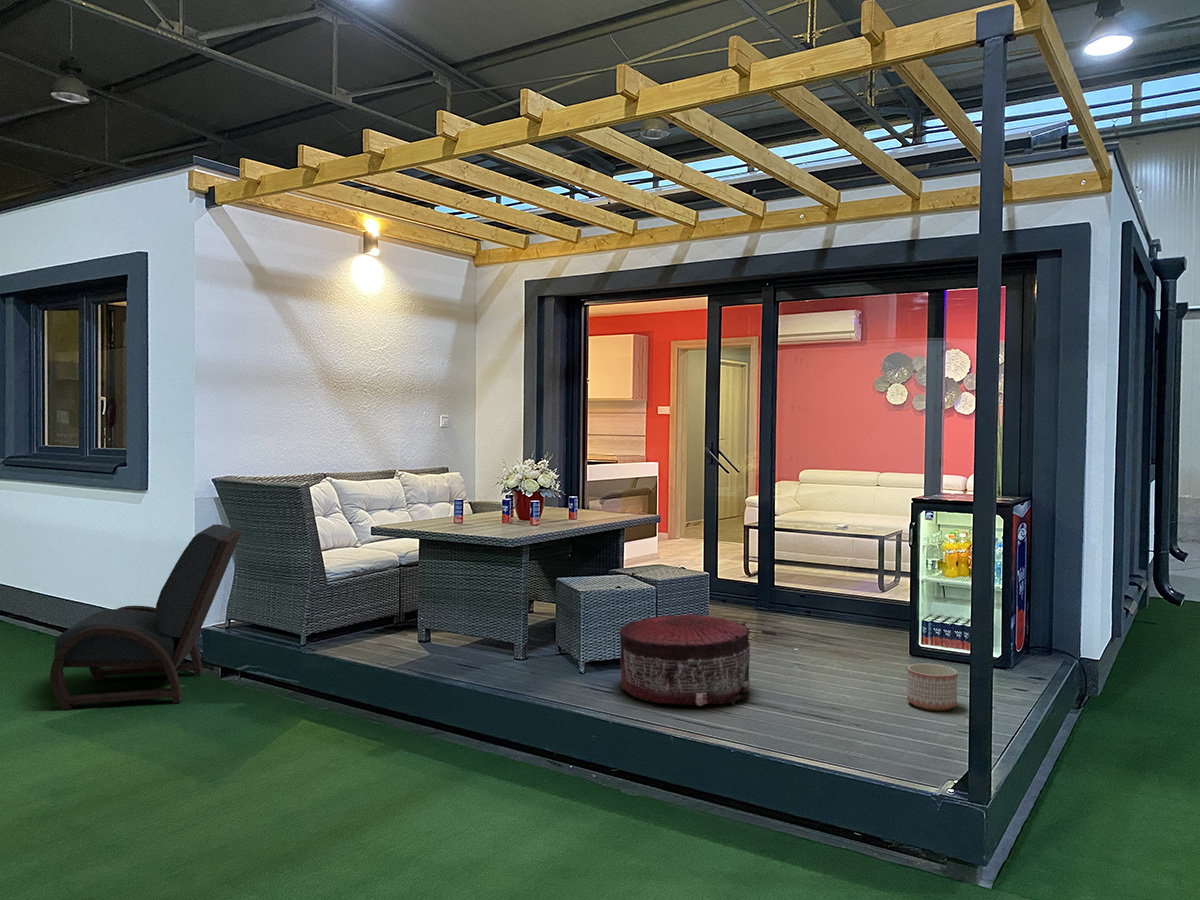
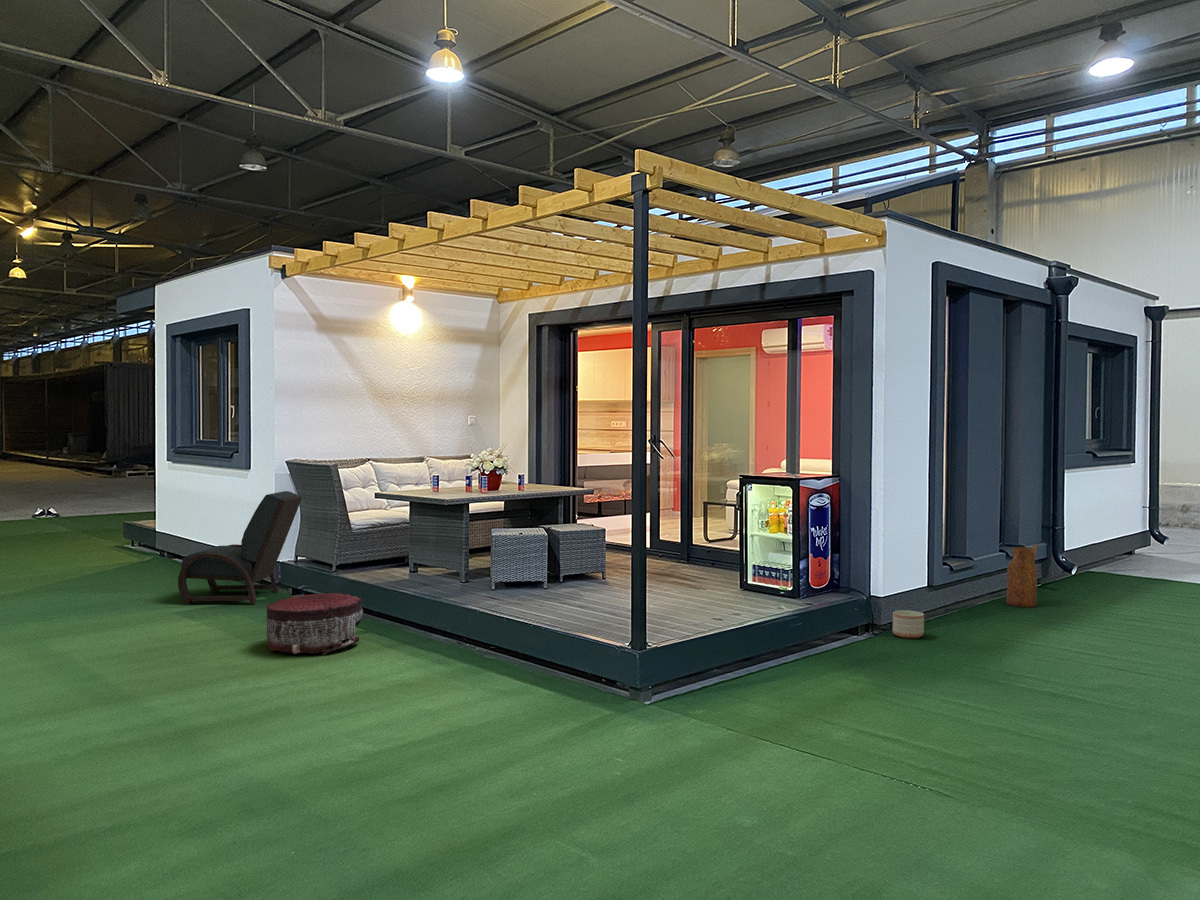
watering can: none [1135,570,1174,647] -> present [1007,544,1038,607]
pouf: present [619,614,750,706] -> present [266,593,363,654]
planter: present [907,663,957,711] -> present [893,610,924,638]

